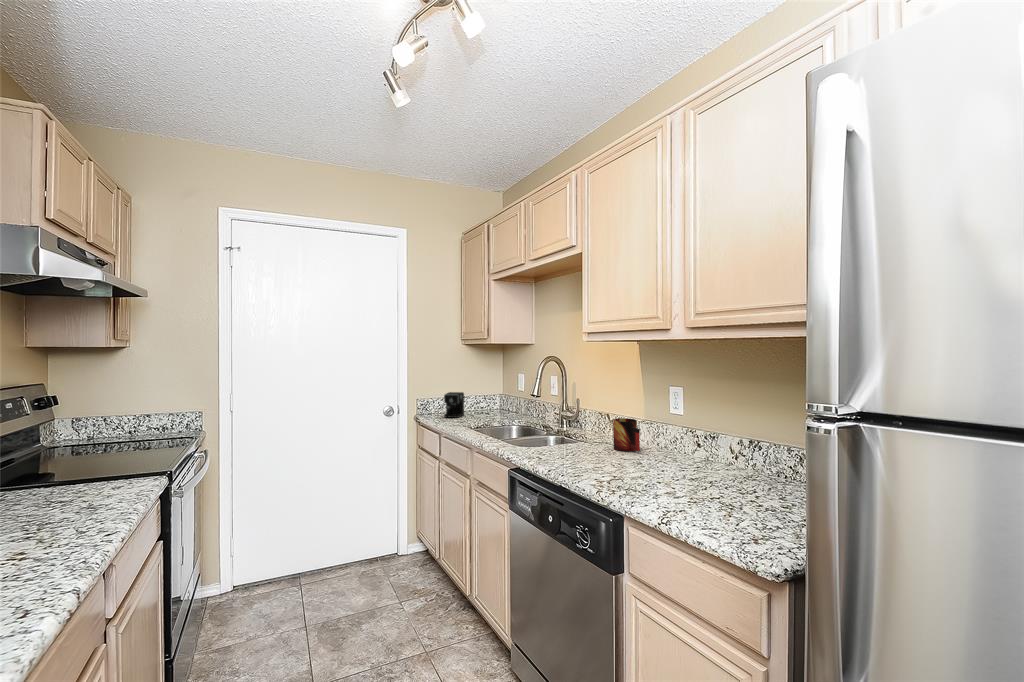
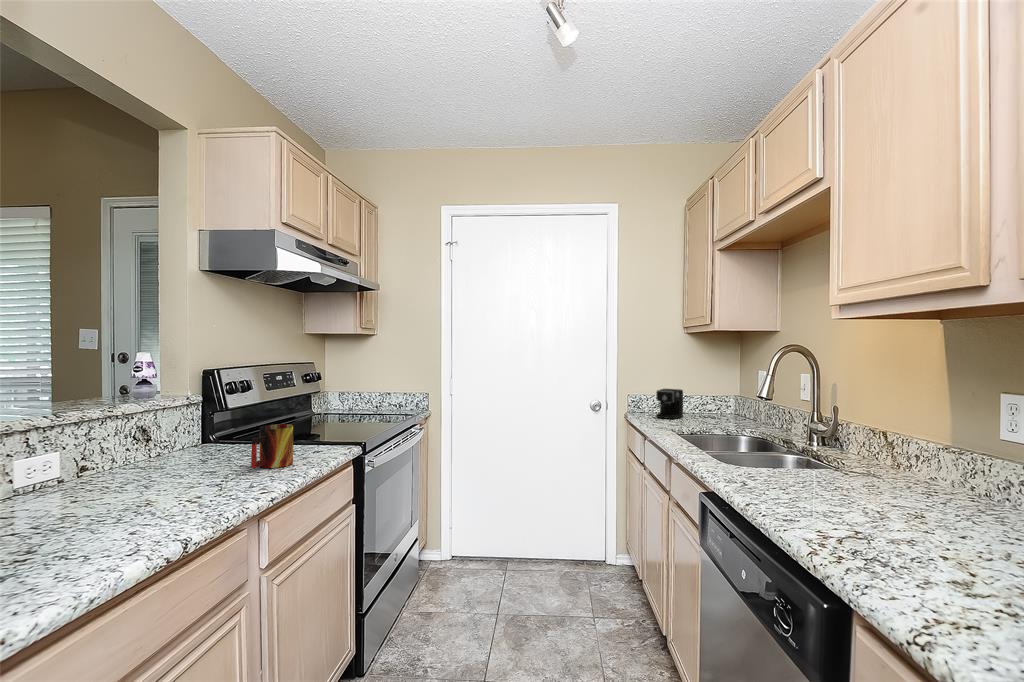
mug: present [613,418,640,451] -> present [251,424,293,468]

